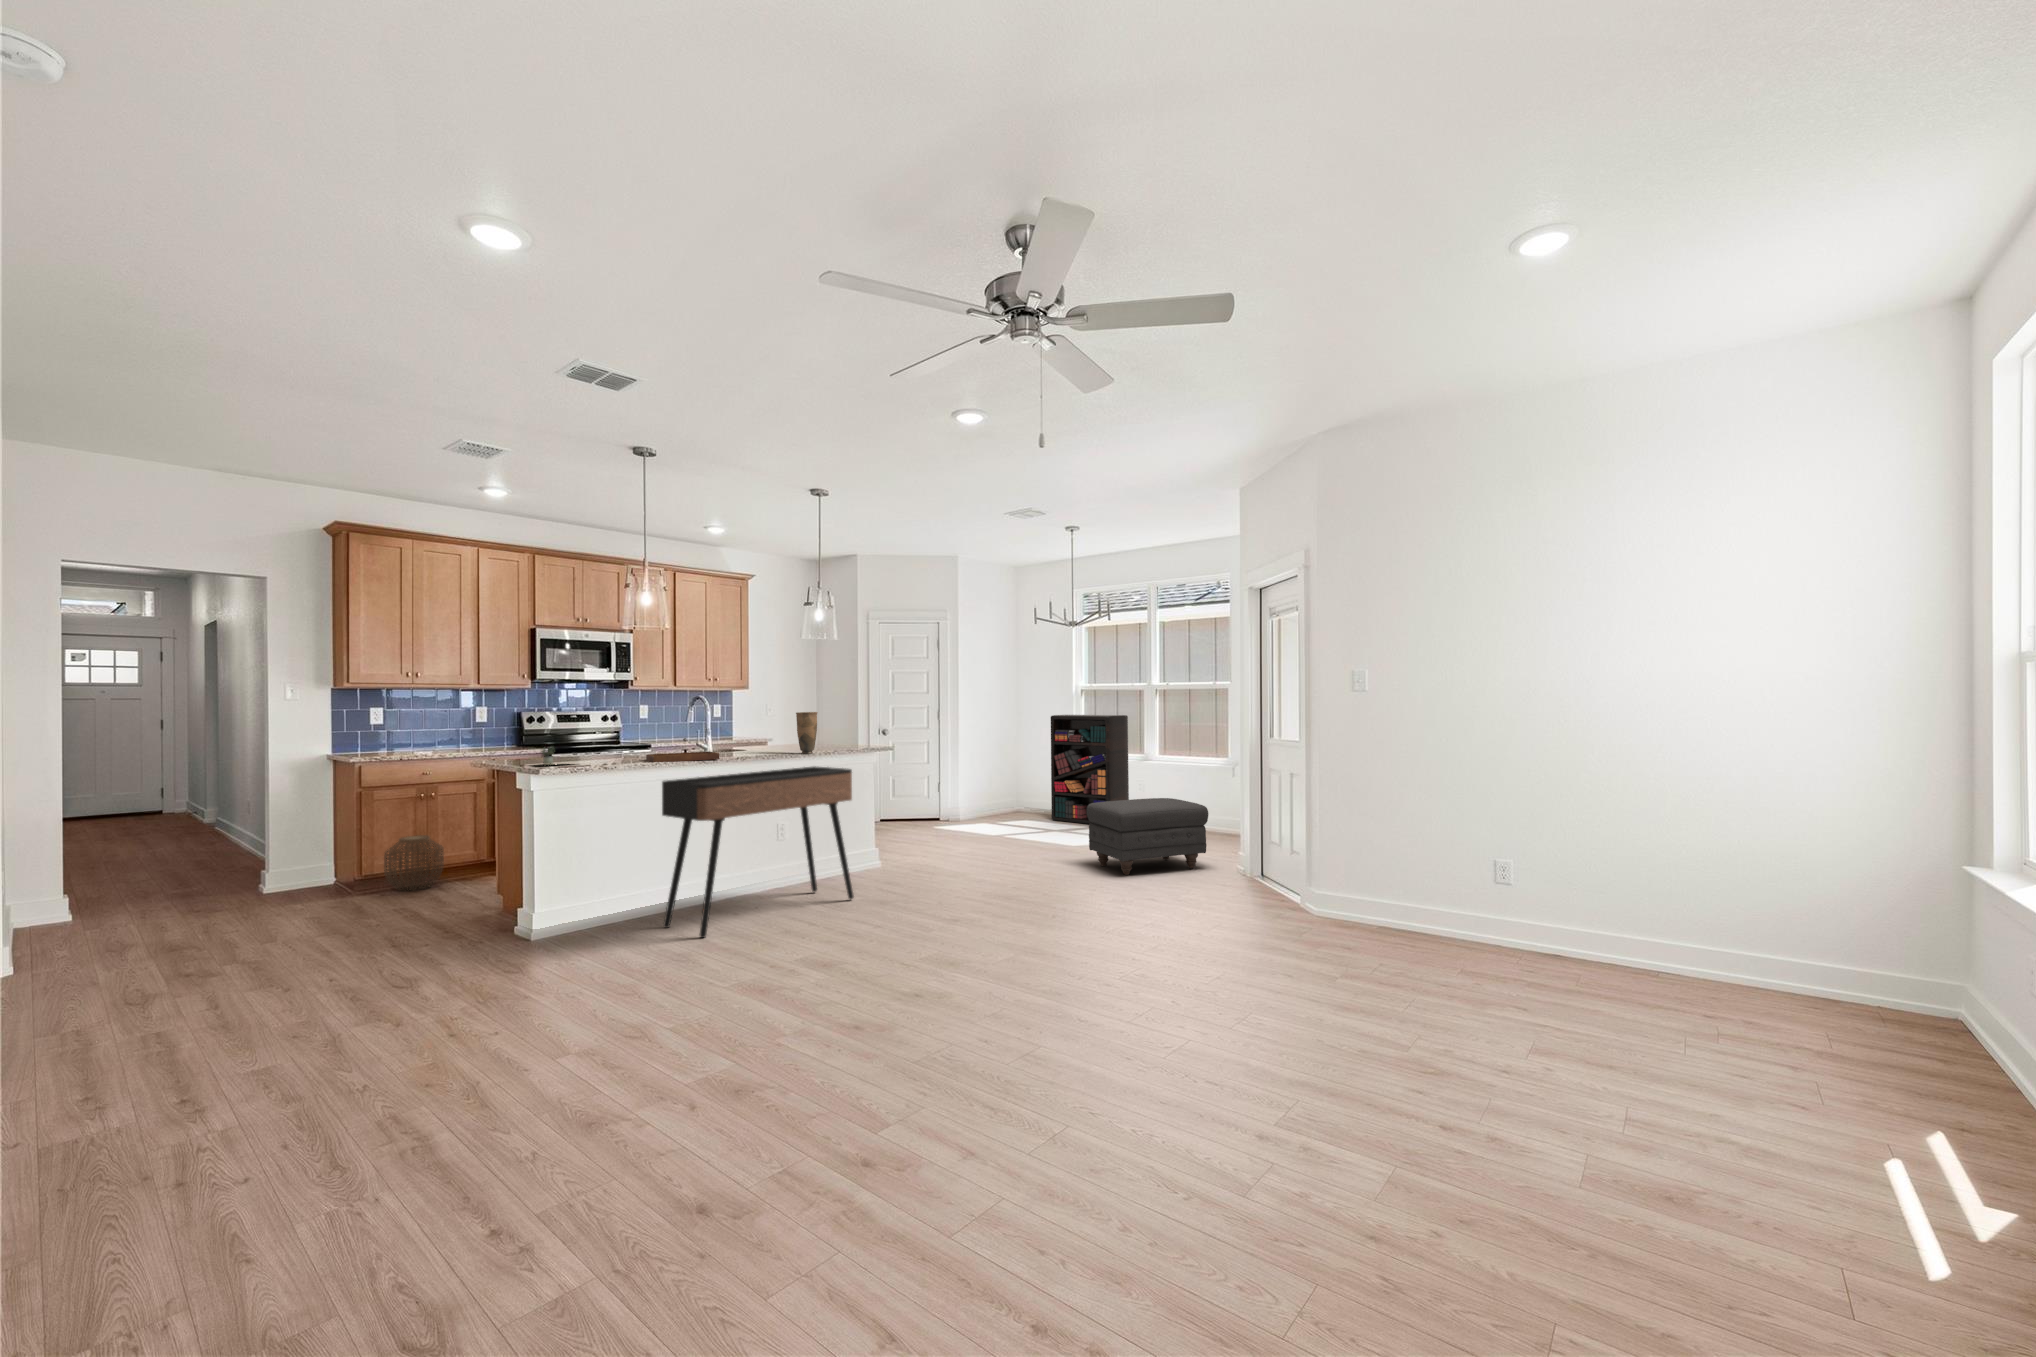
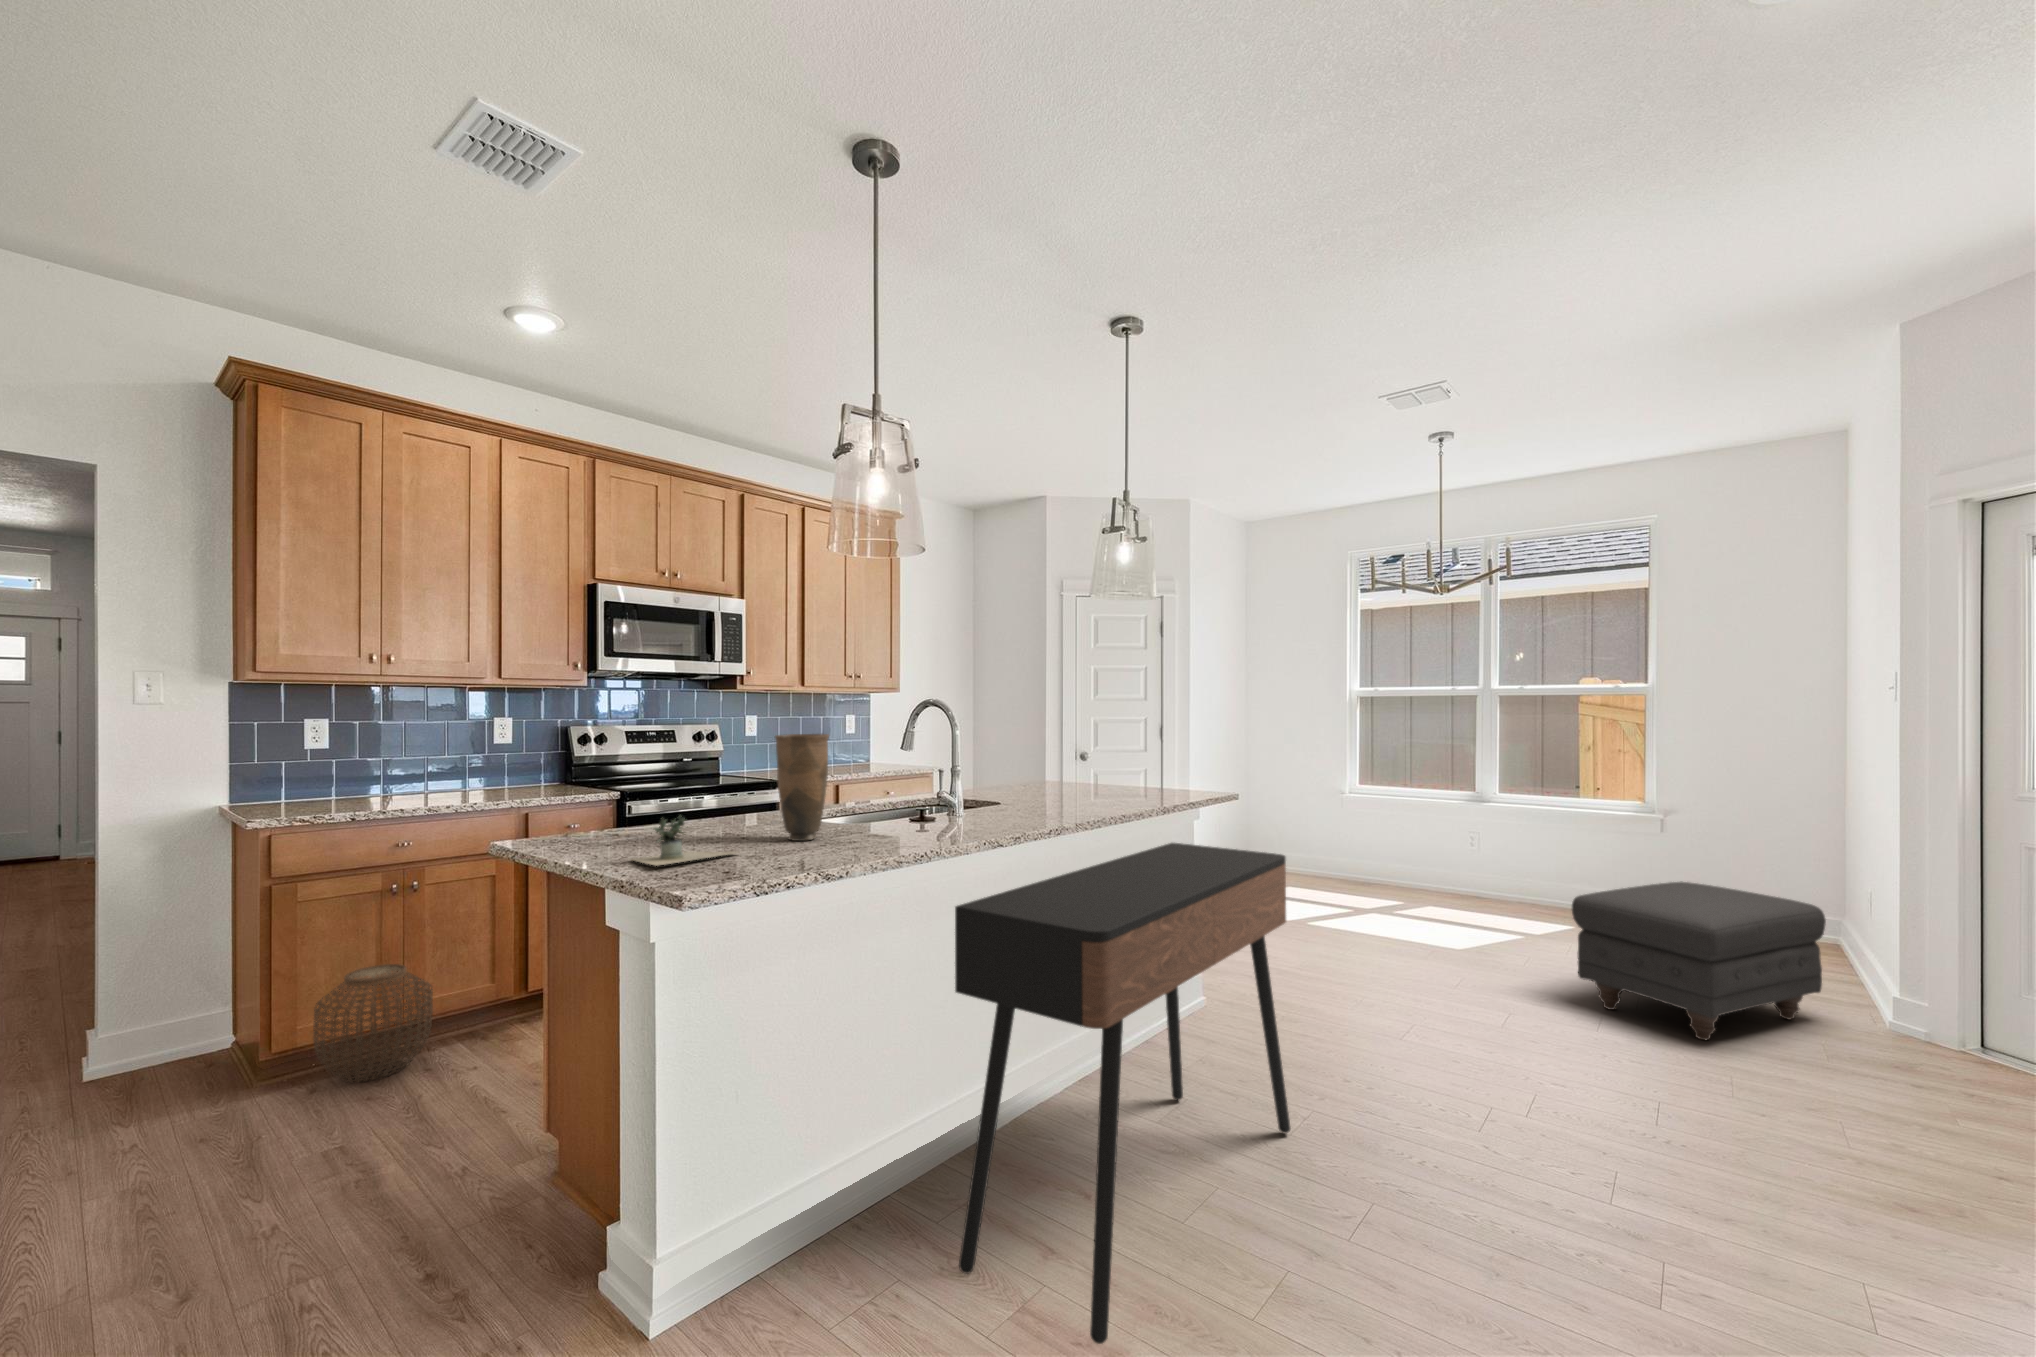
vase: present [796,712,817,754] -> present [775,734,829,841]
bookshelf: present [1051,715,1129,824] -> none [1329,731,1454,901]
tray: present [646,738,719,762] -> none [855,786,1002,844]

